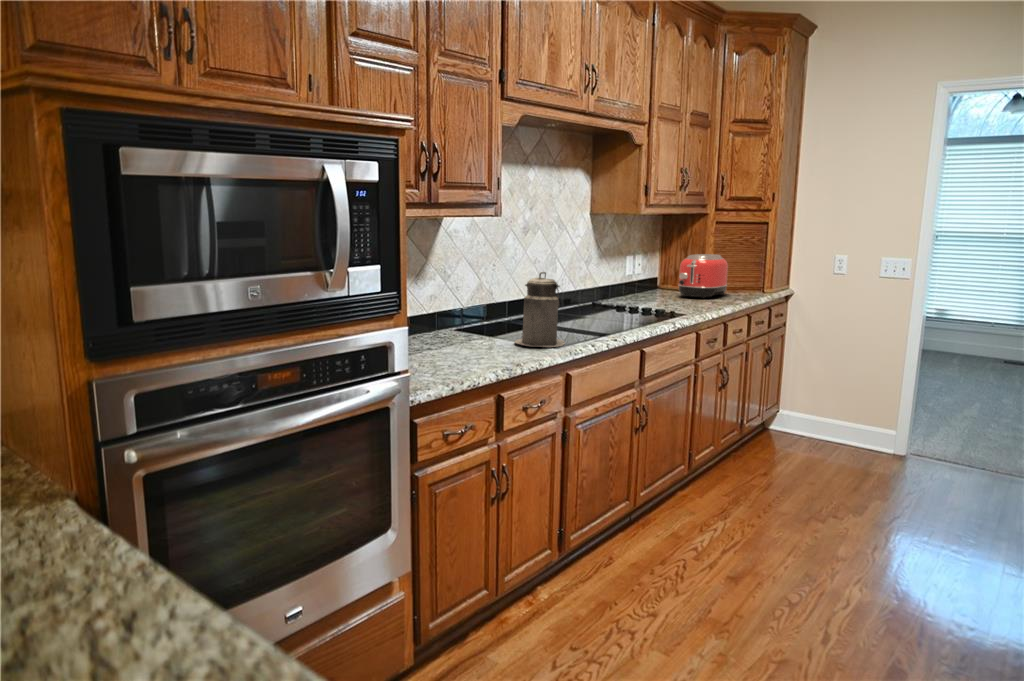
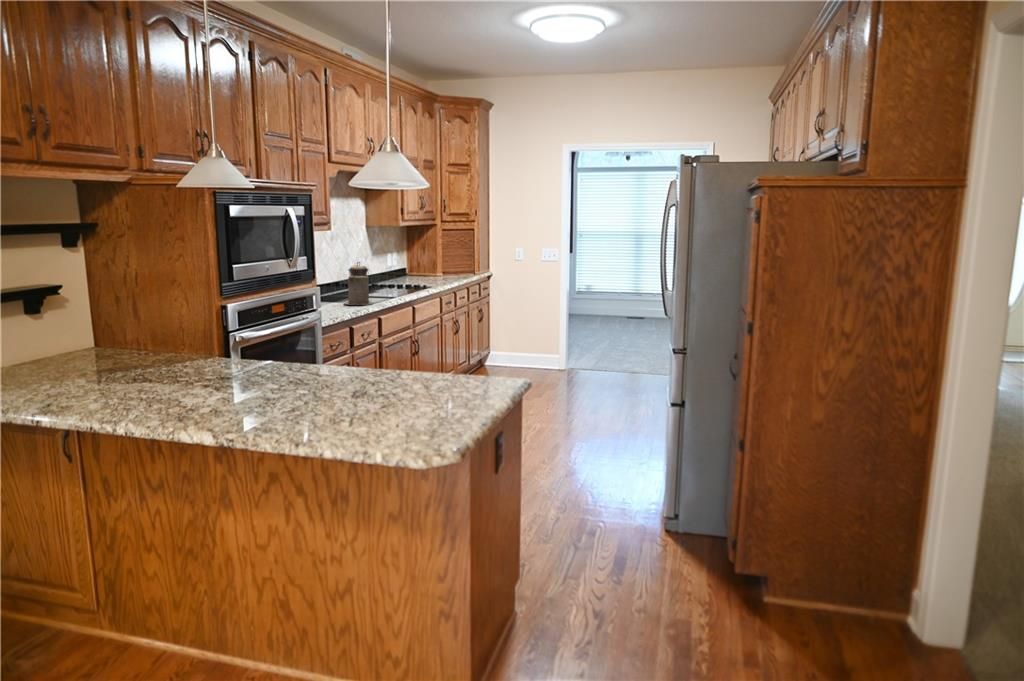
toaster: present [678,254,728,298] -> none [423,251,453,279]

